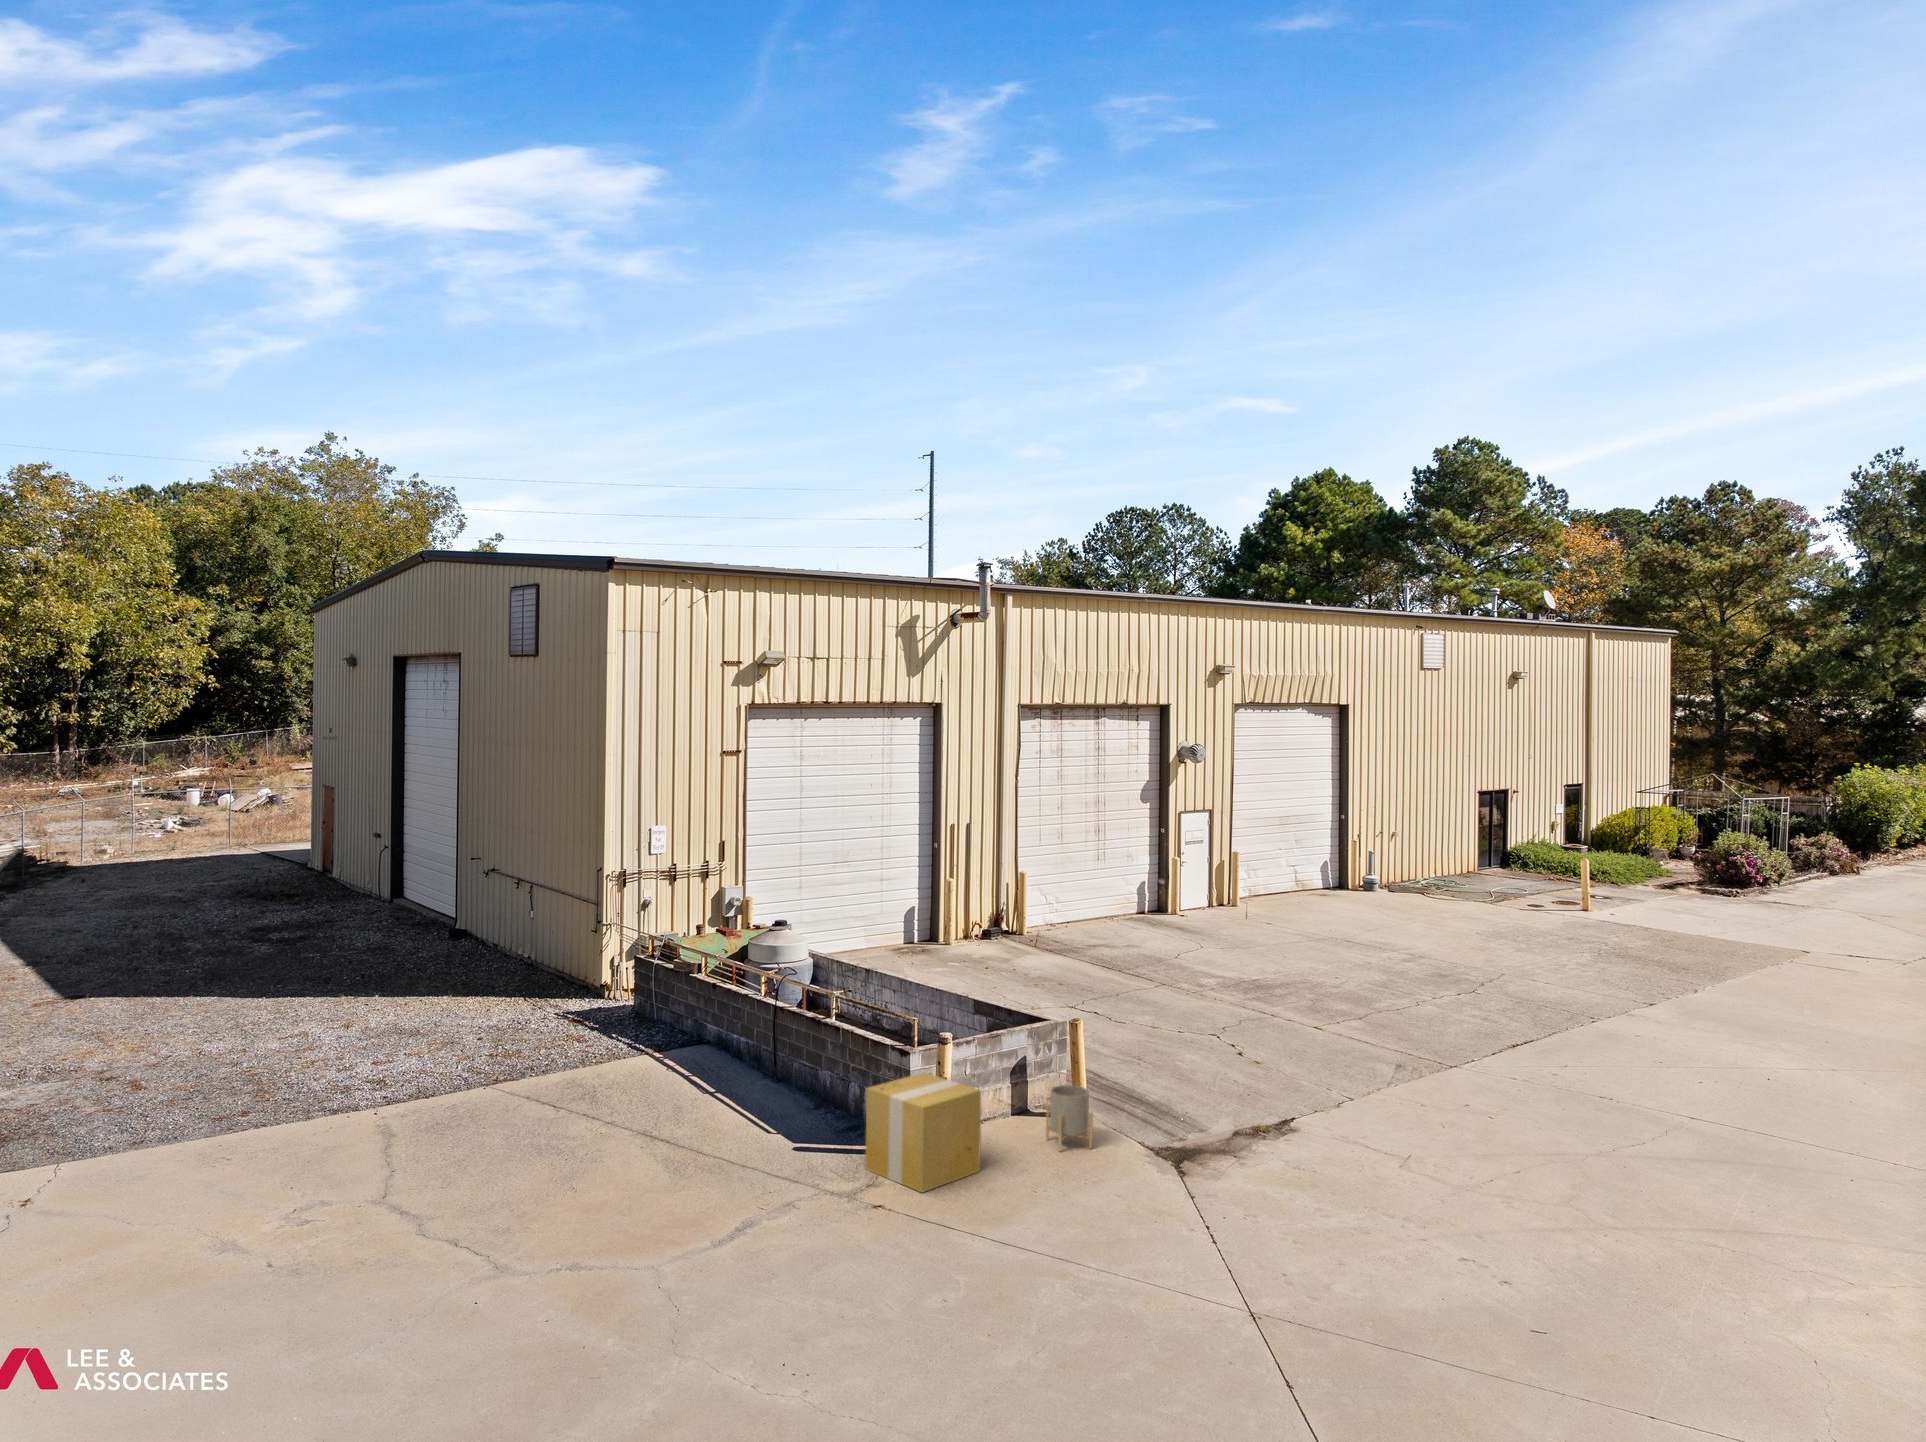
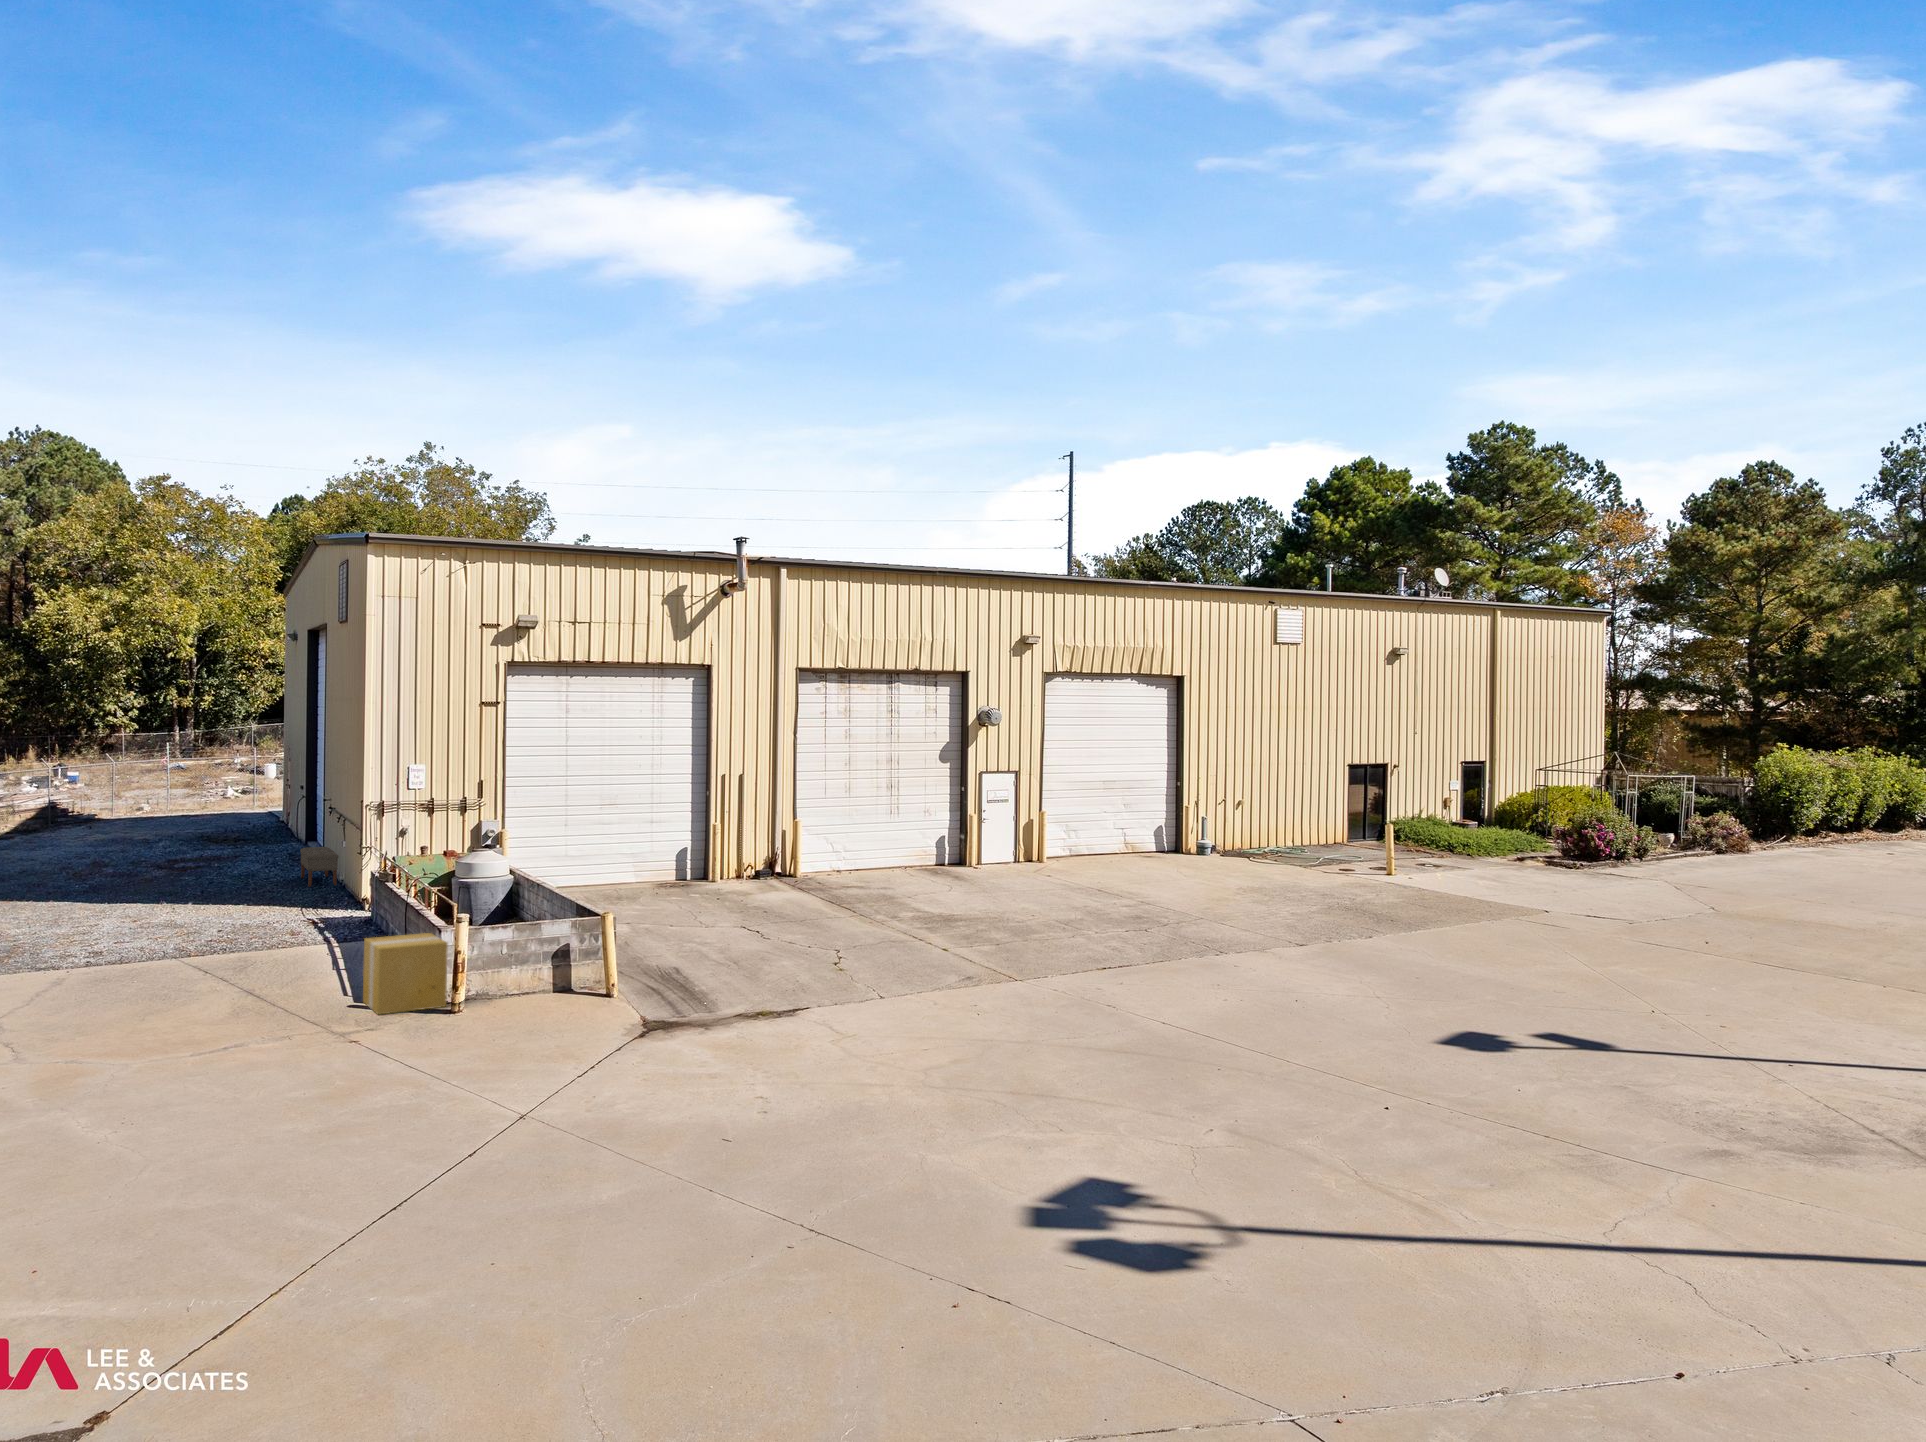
bench: none [473,920,536,972] -> present [300,847,339,887]
planter: present [1046,1085,1093,1152] -> none [531,950,565,1000]

